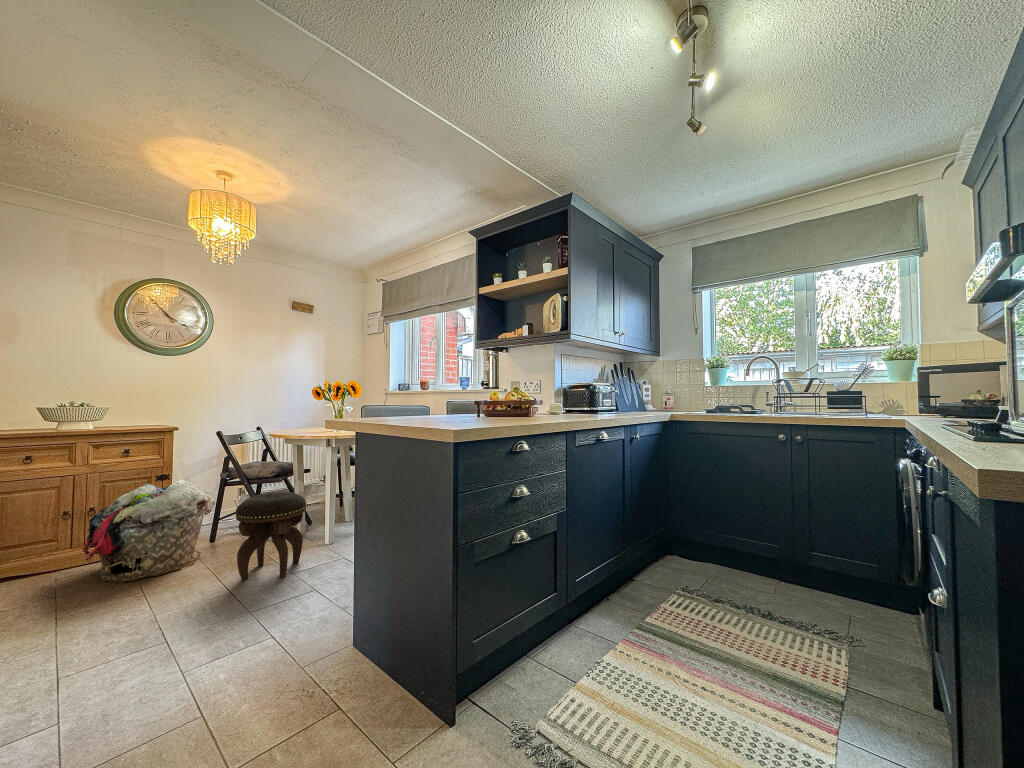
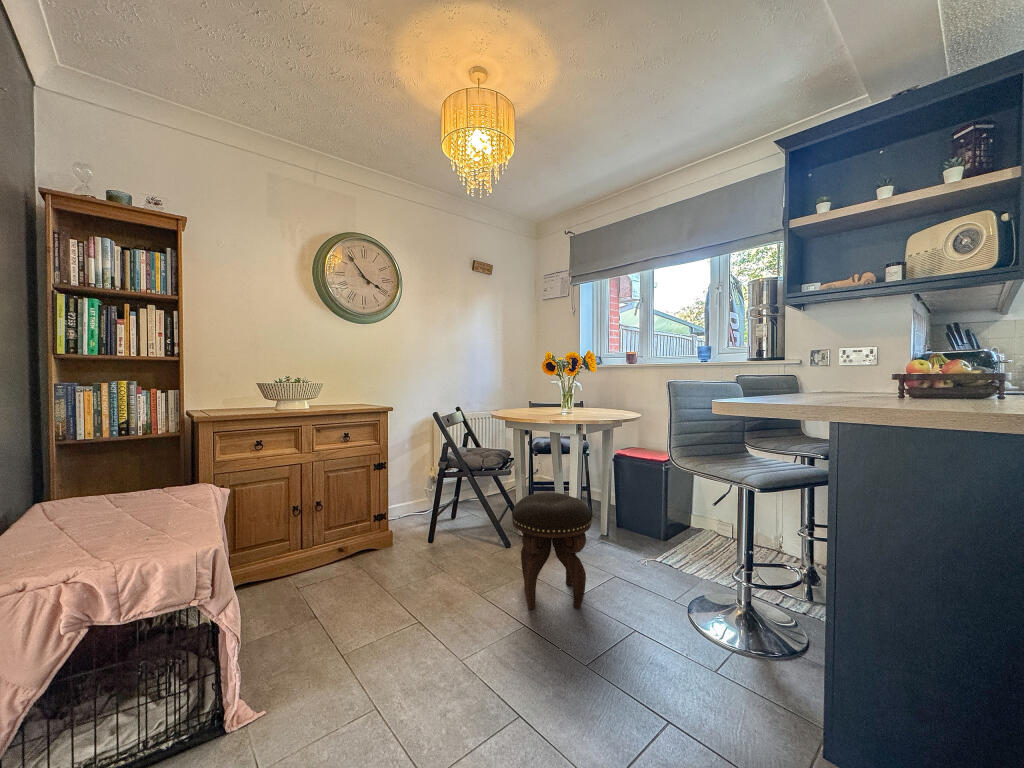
laundry basket: present [83,480,216,583] -> none [331,472,443,602]

